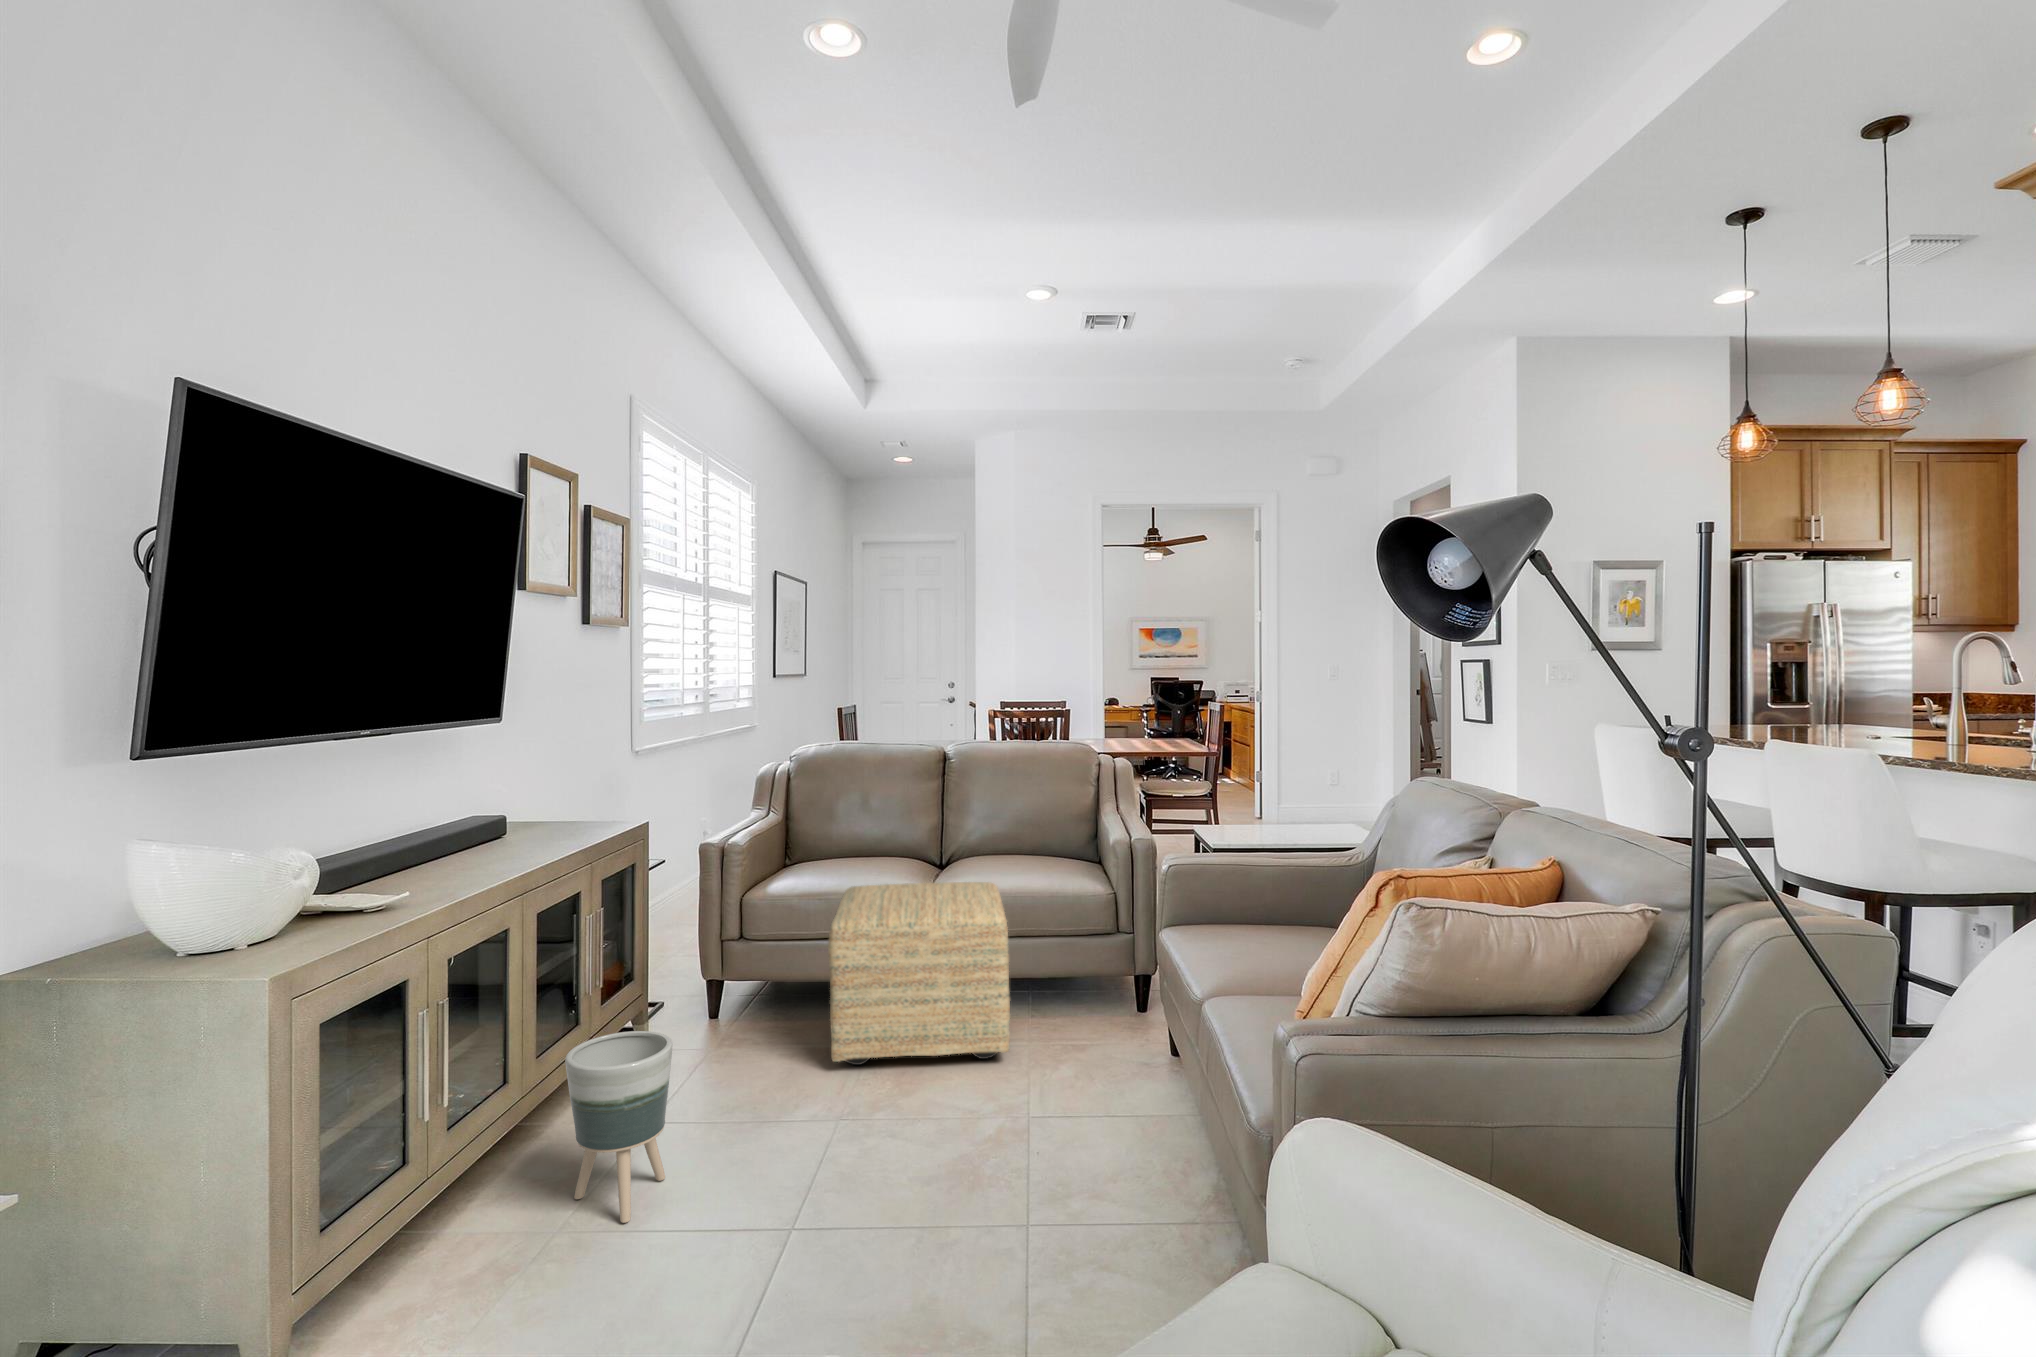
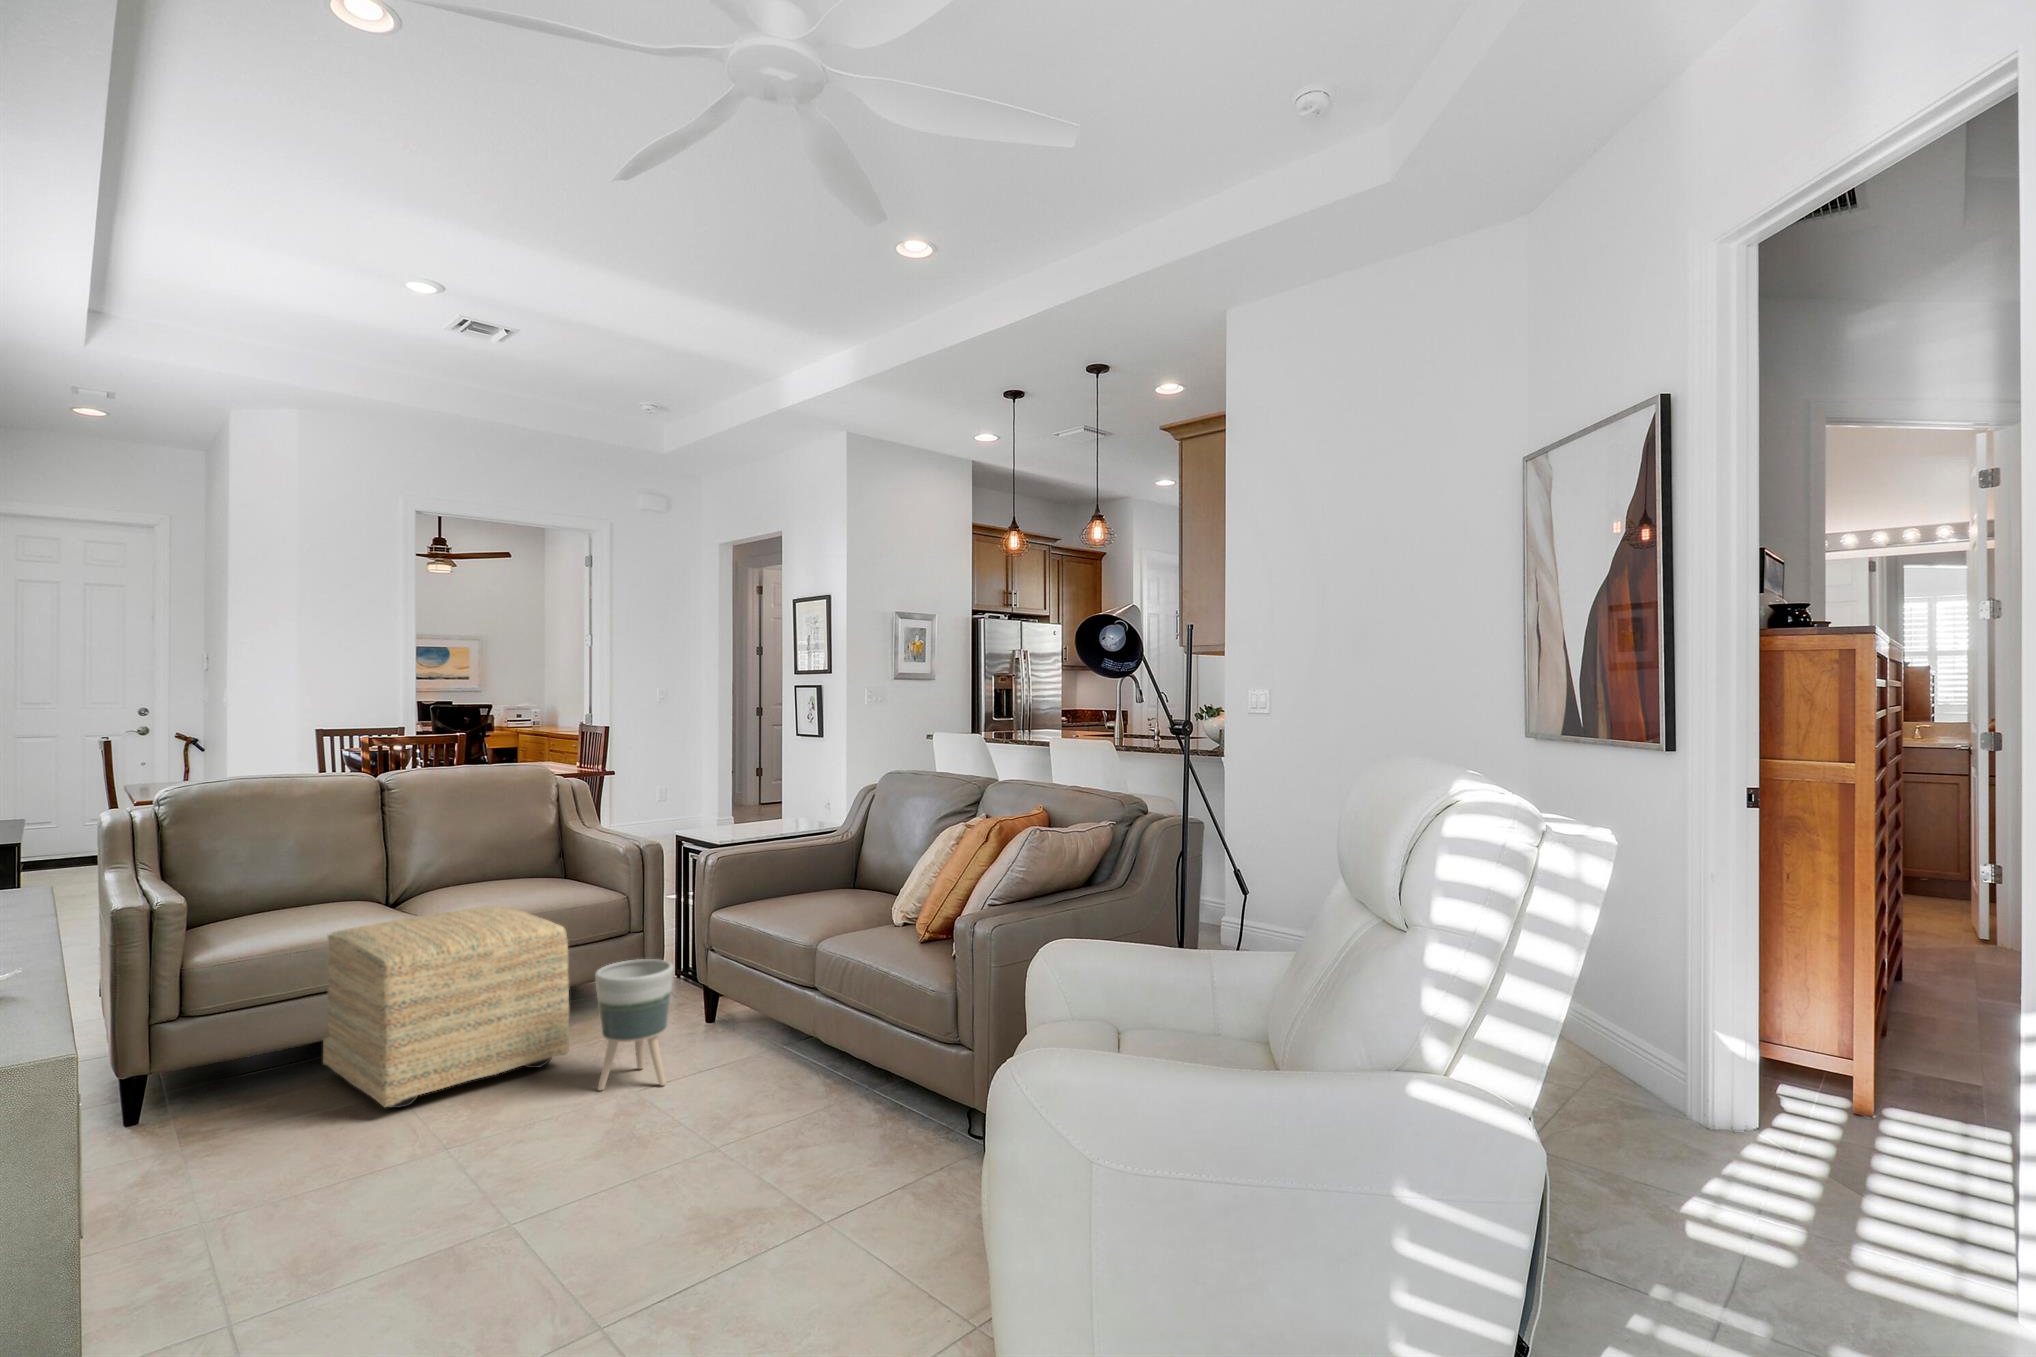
planter: present [565,1031,673,1223] -> present [595,959,674,1090]

